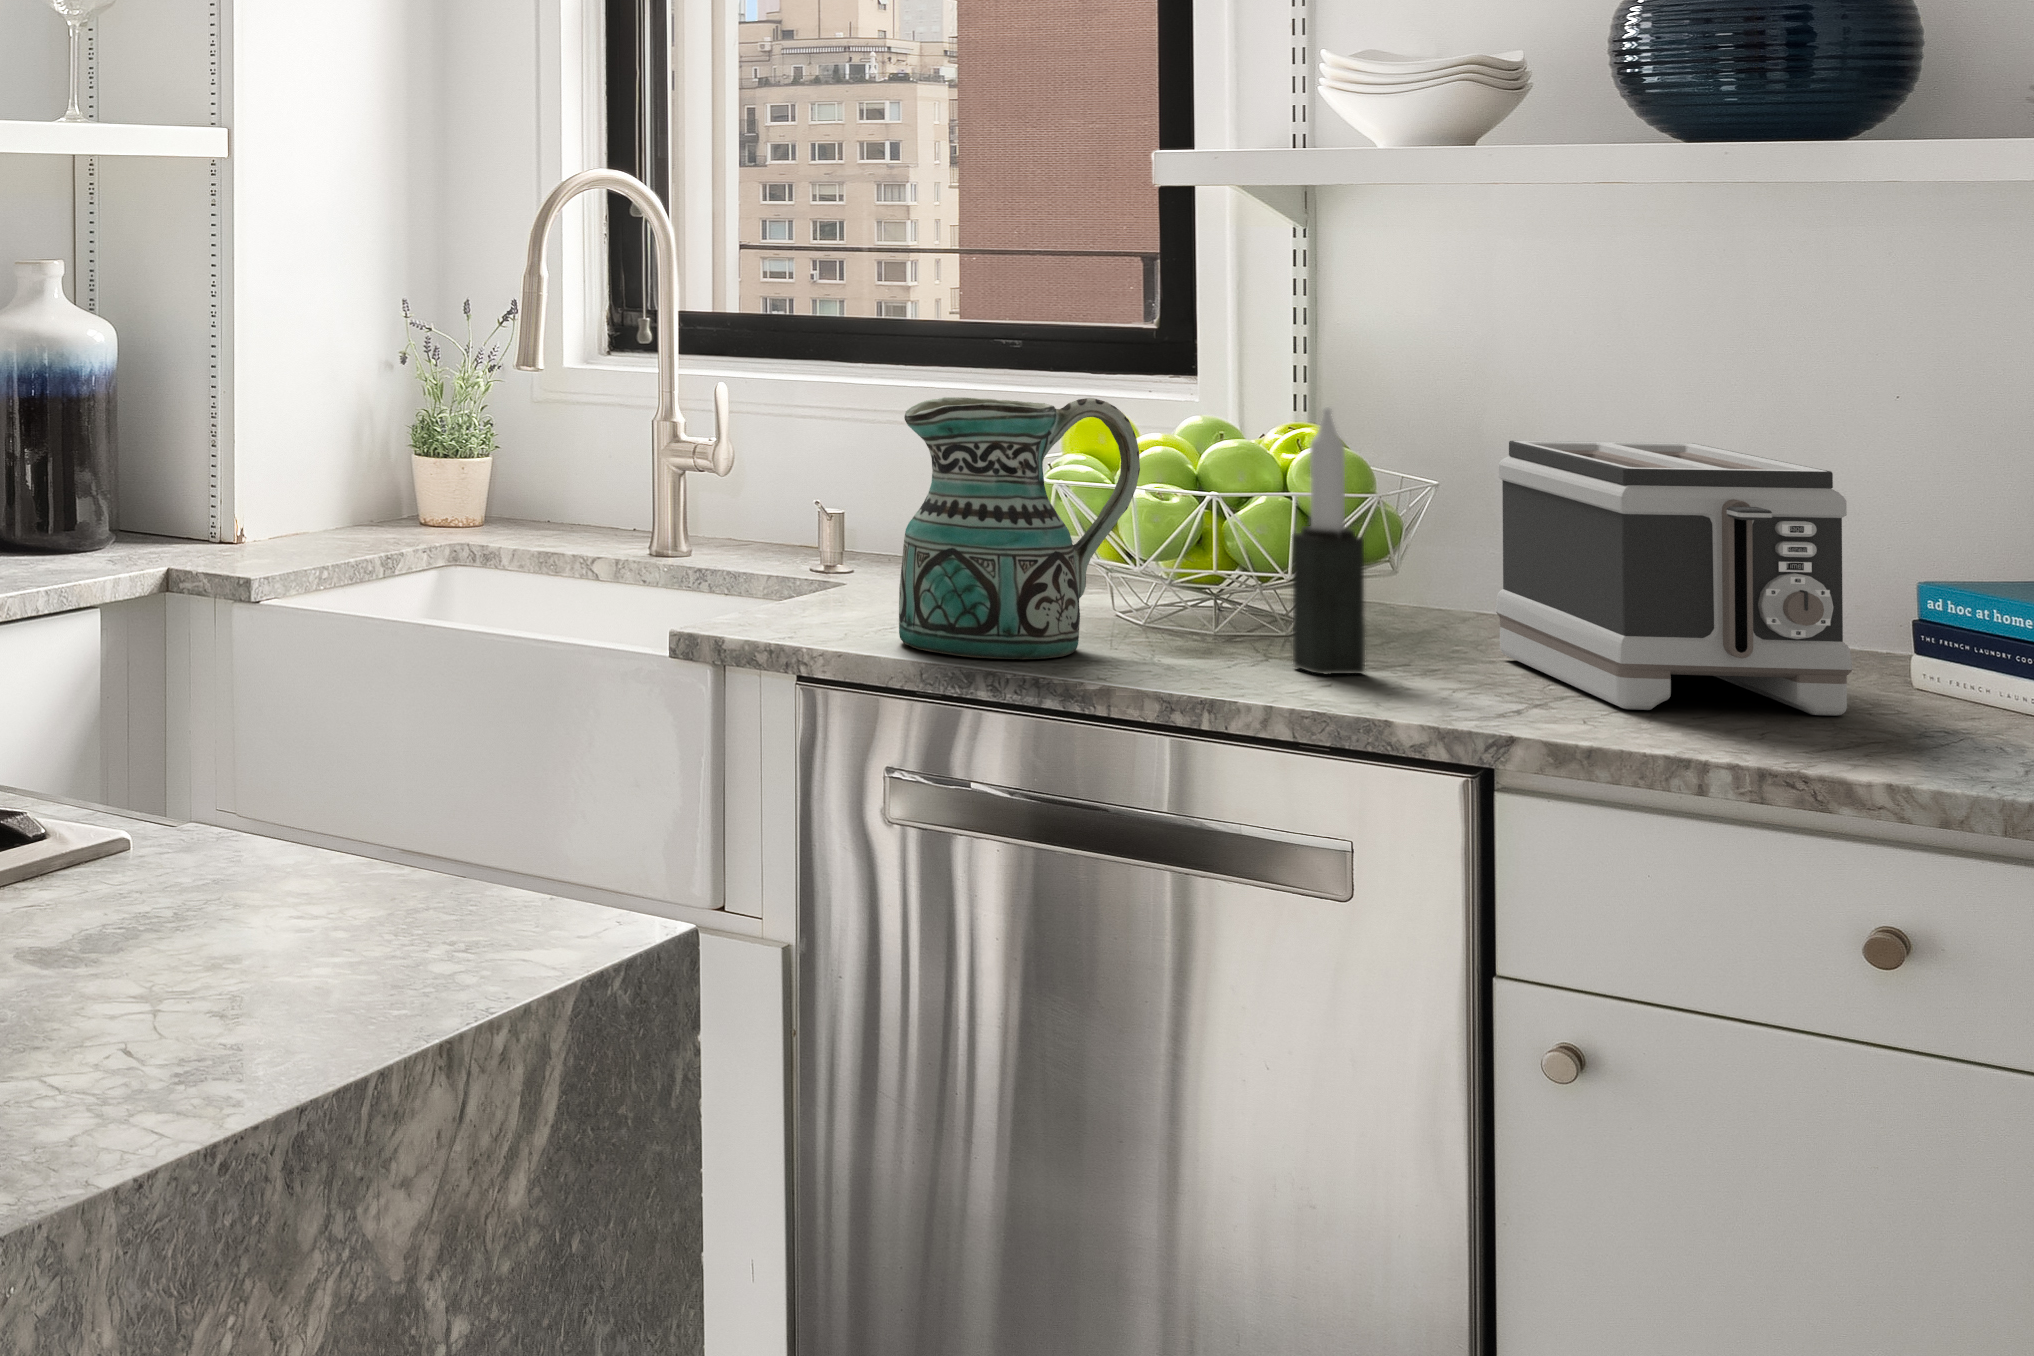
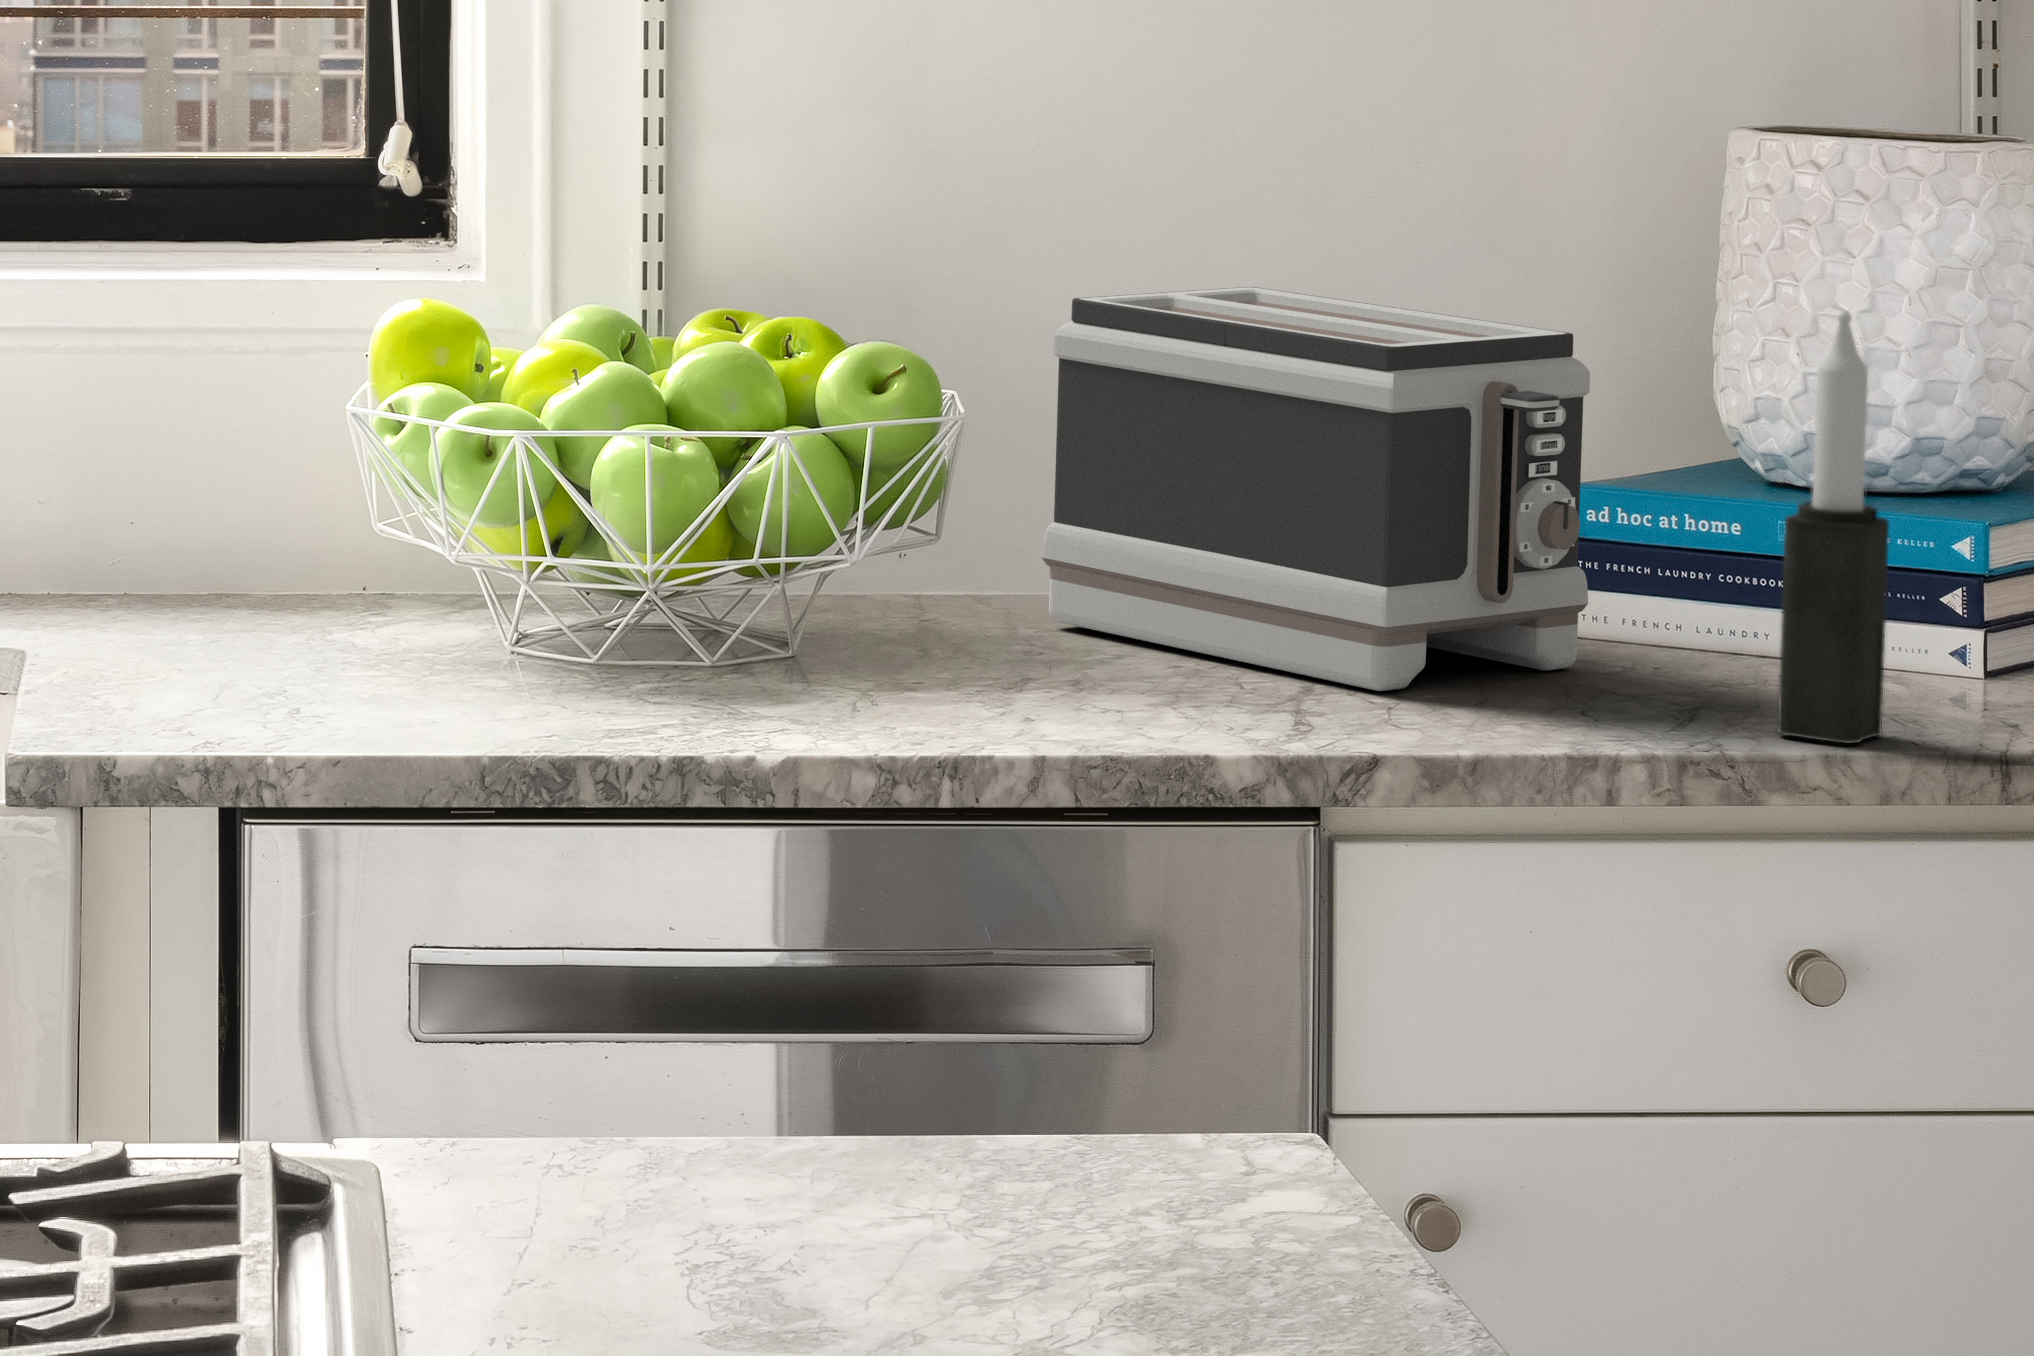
ceramic pitcher: present [899,397,1140,659] -> none [329,268,657,718]
candle: present [1292,408,1365,674] -> present [1778,311,1889,743]

